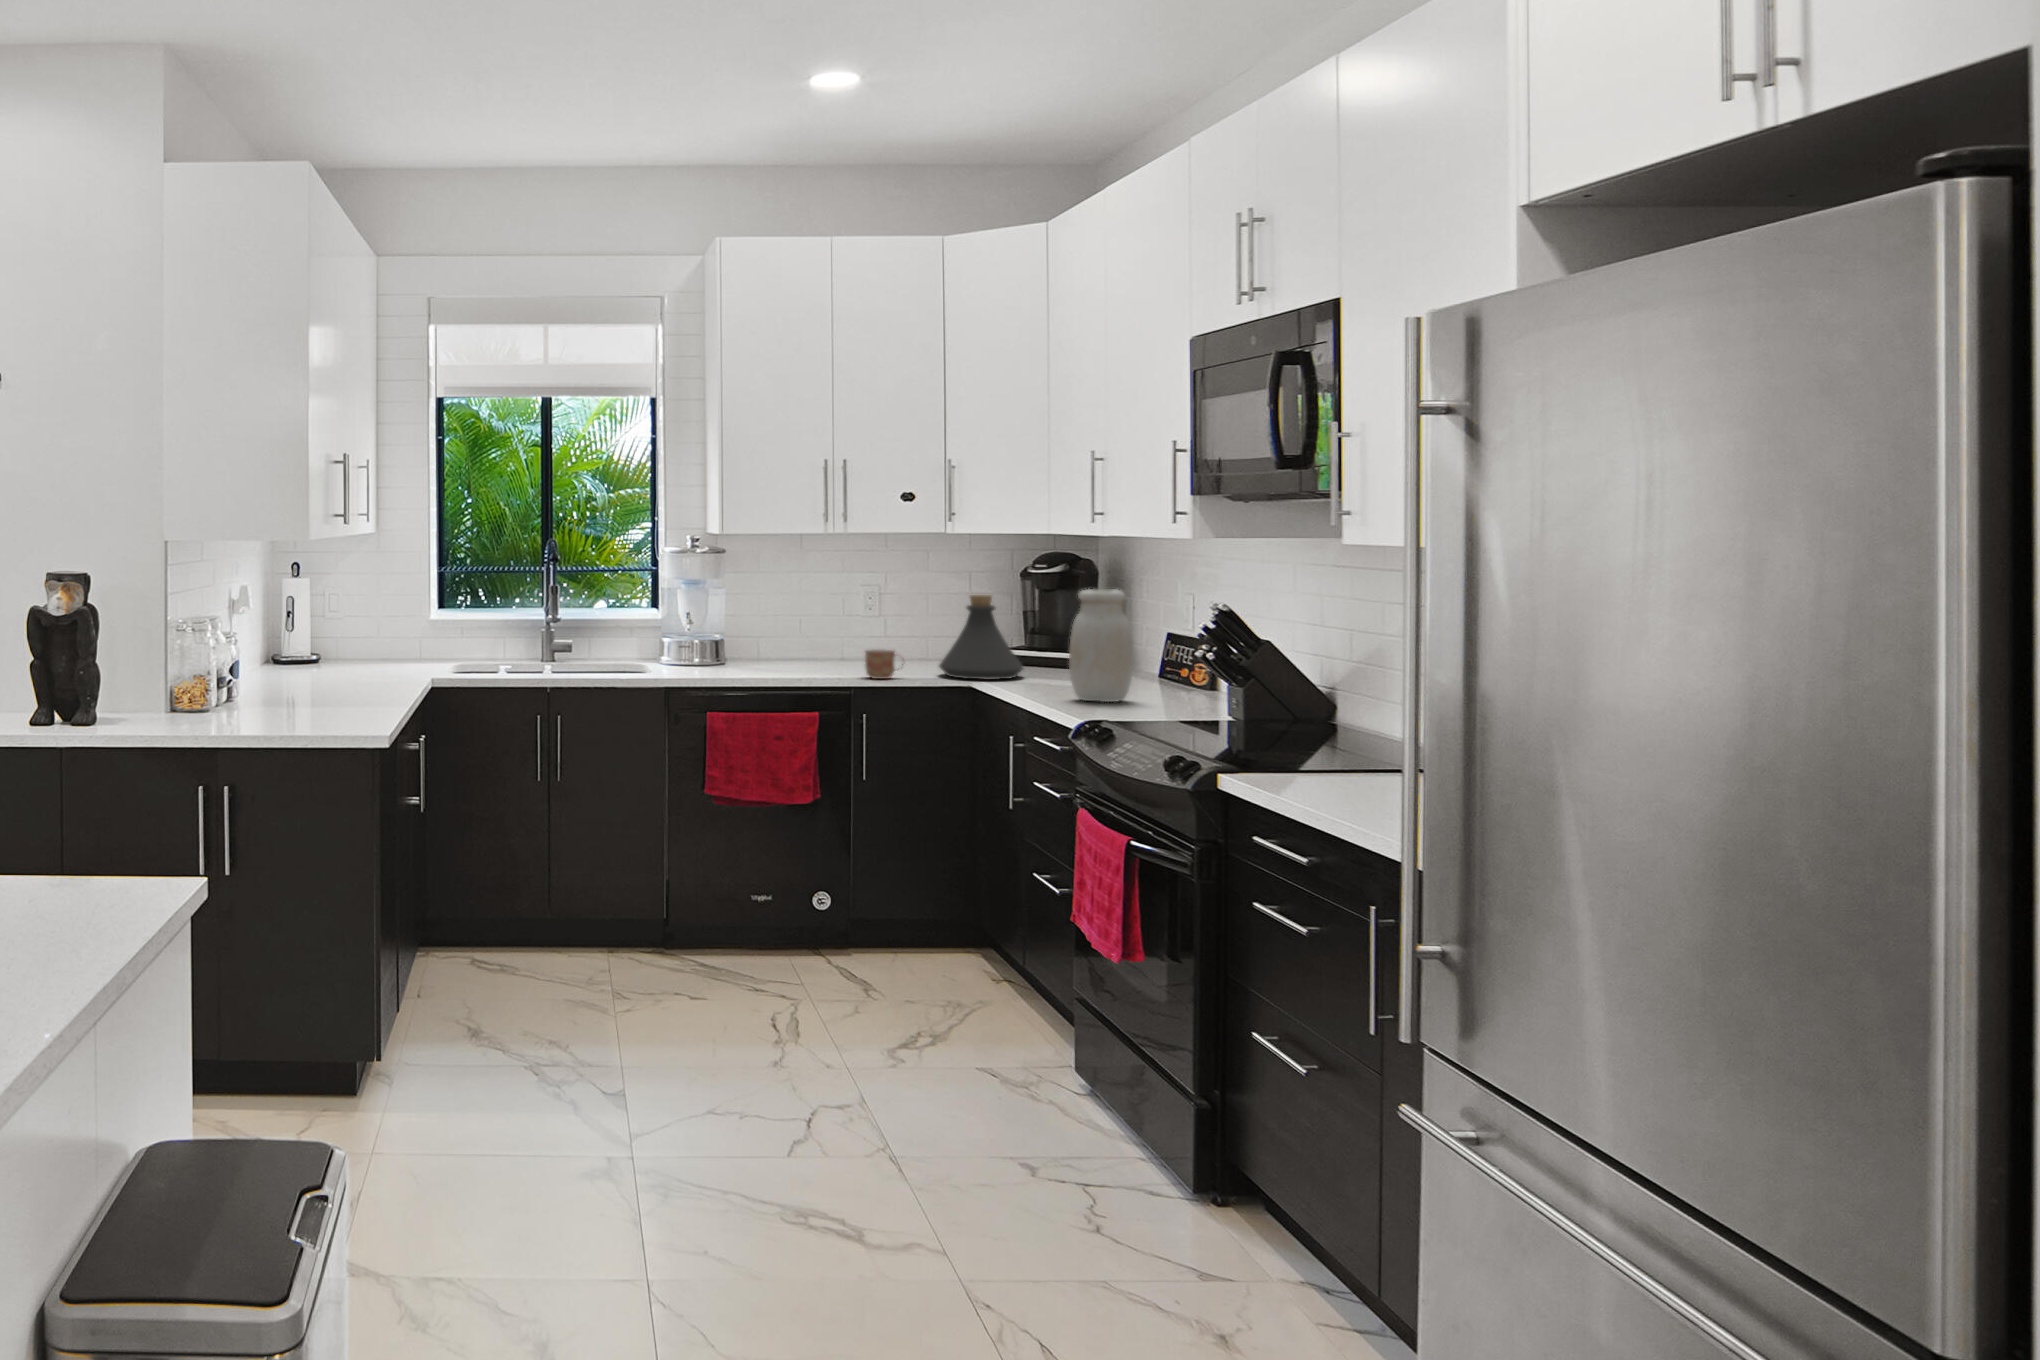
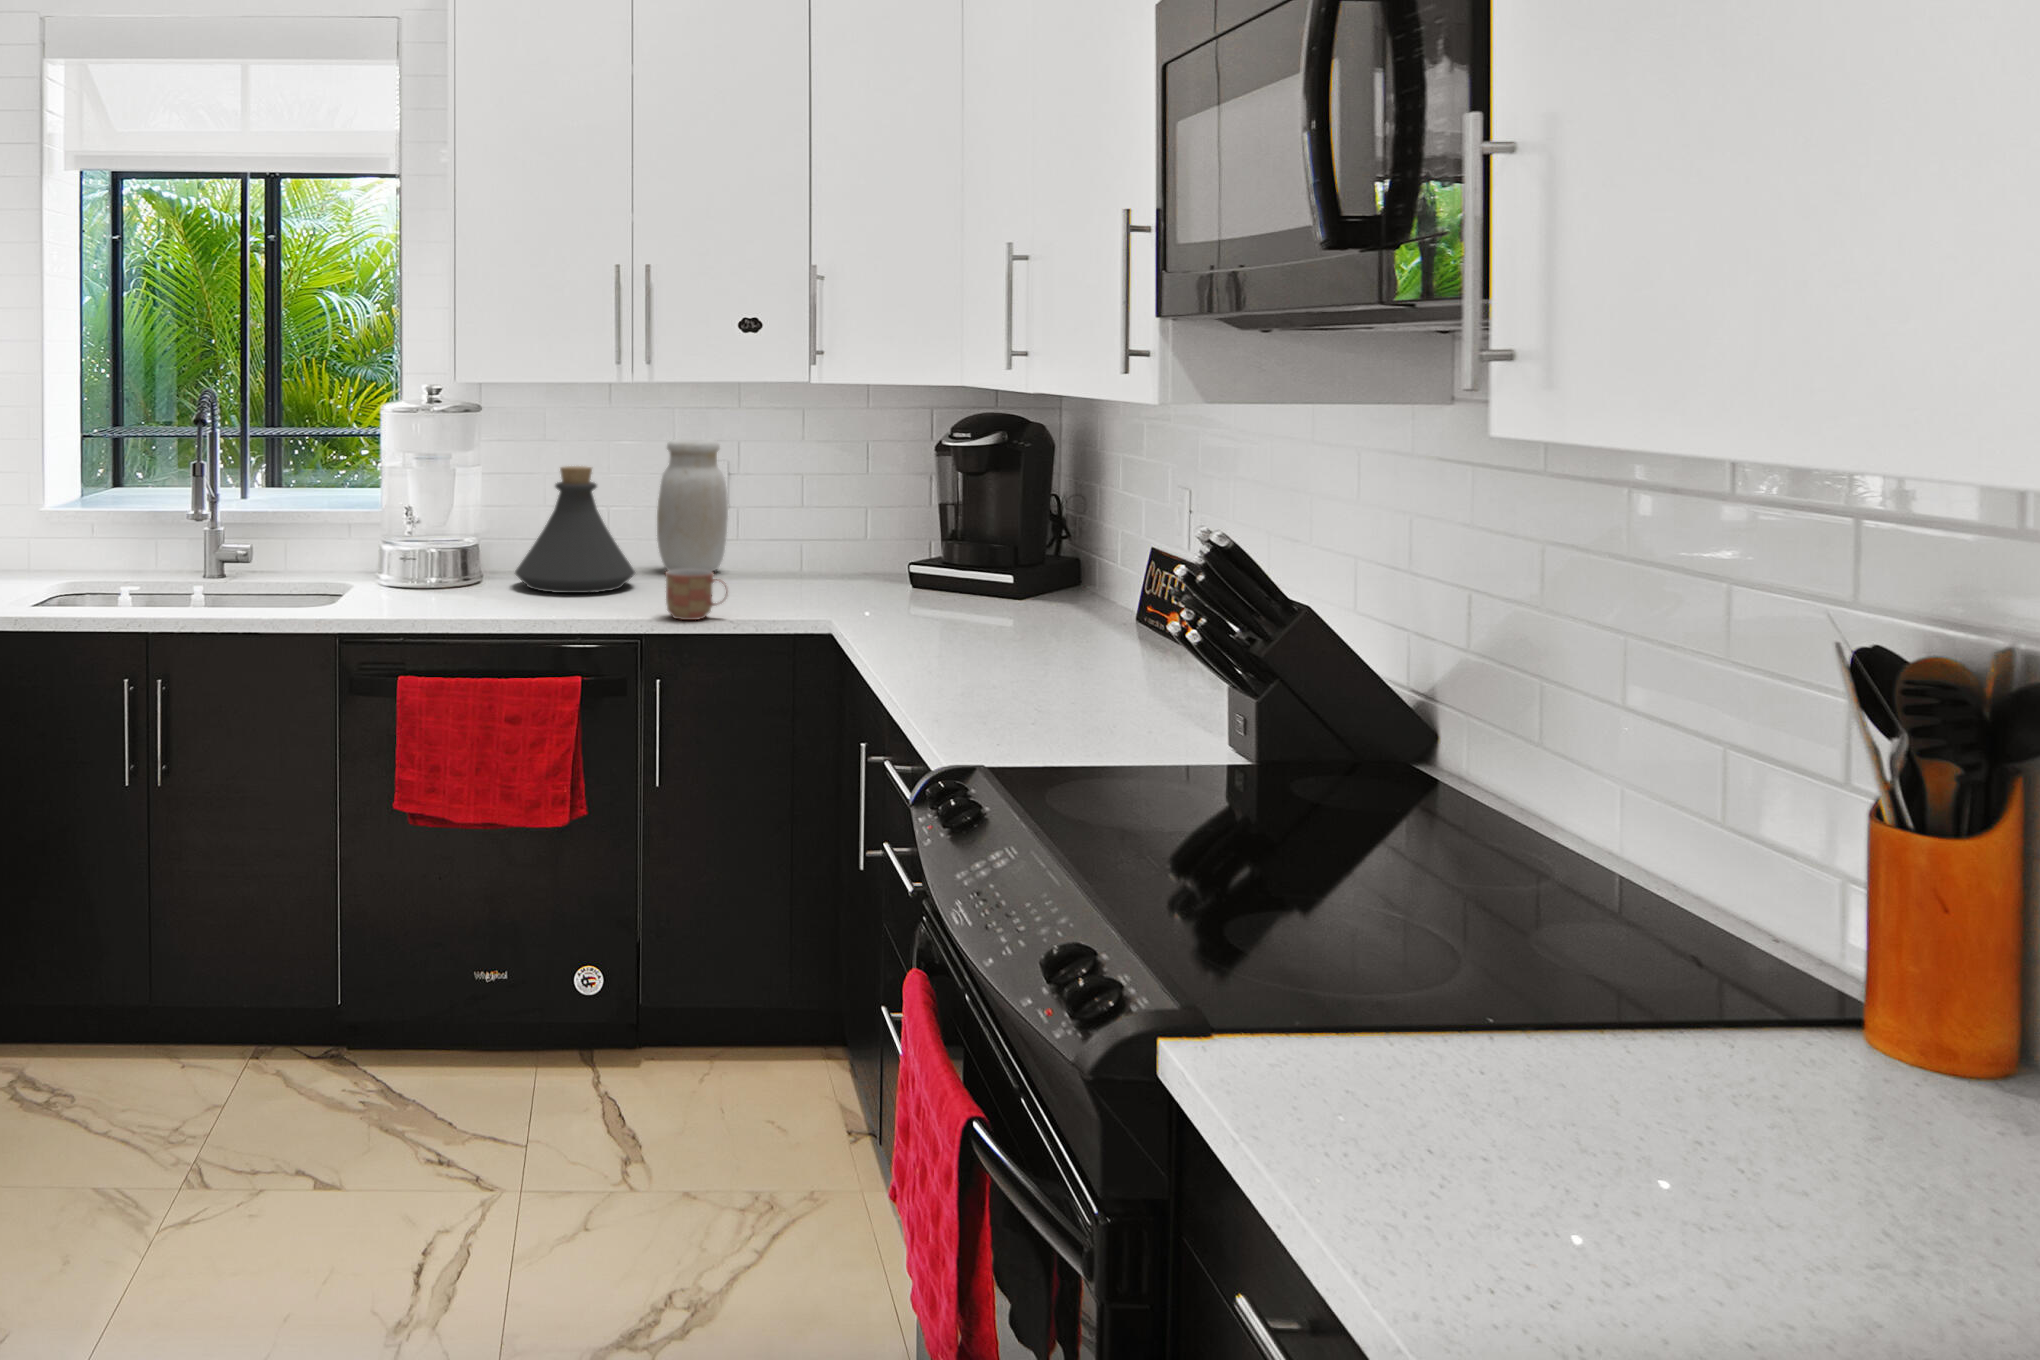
jar: present [1069,589,1133,702] -> present [657,439,728,571]
bottle: present [939,595,1023,680] -> present [515,466,635,593]

